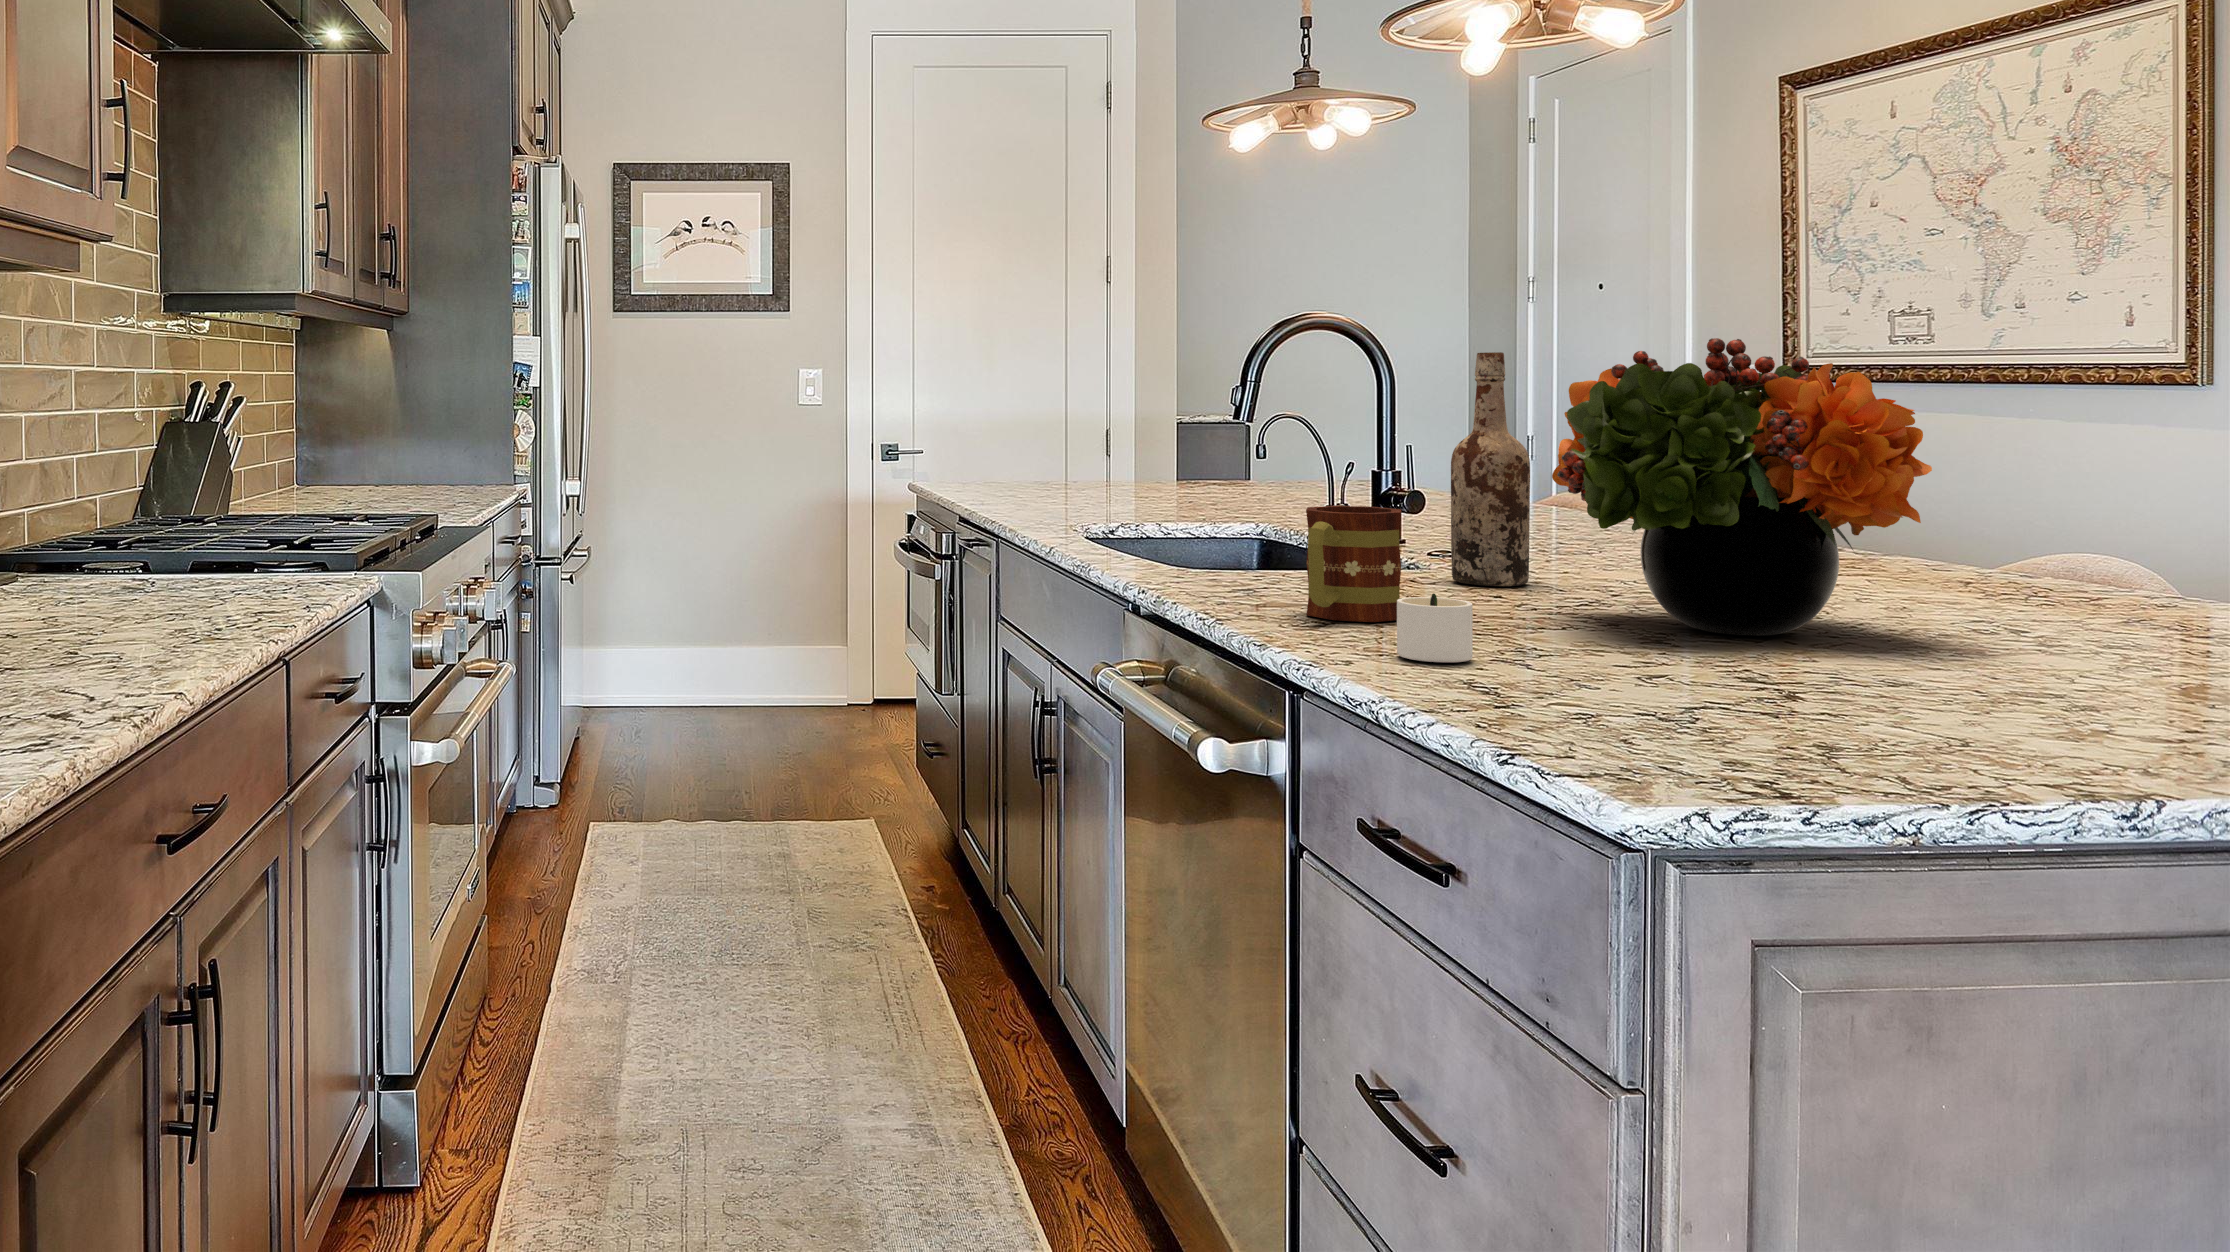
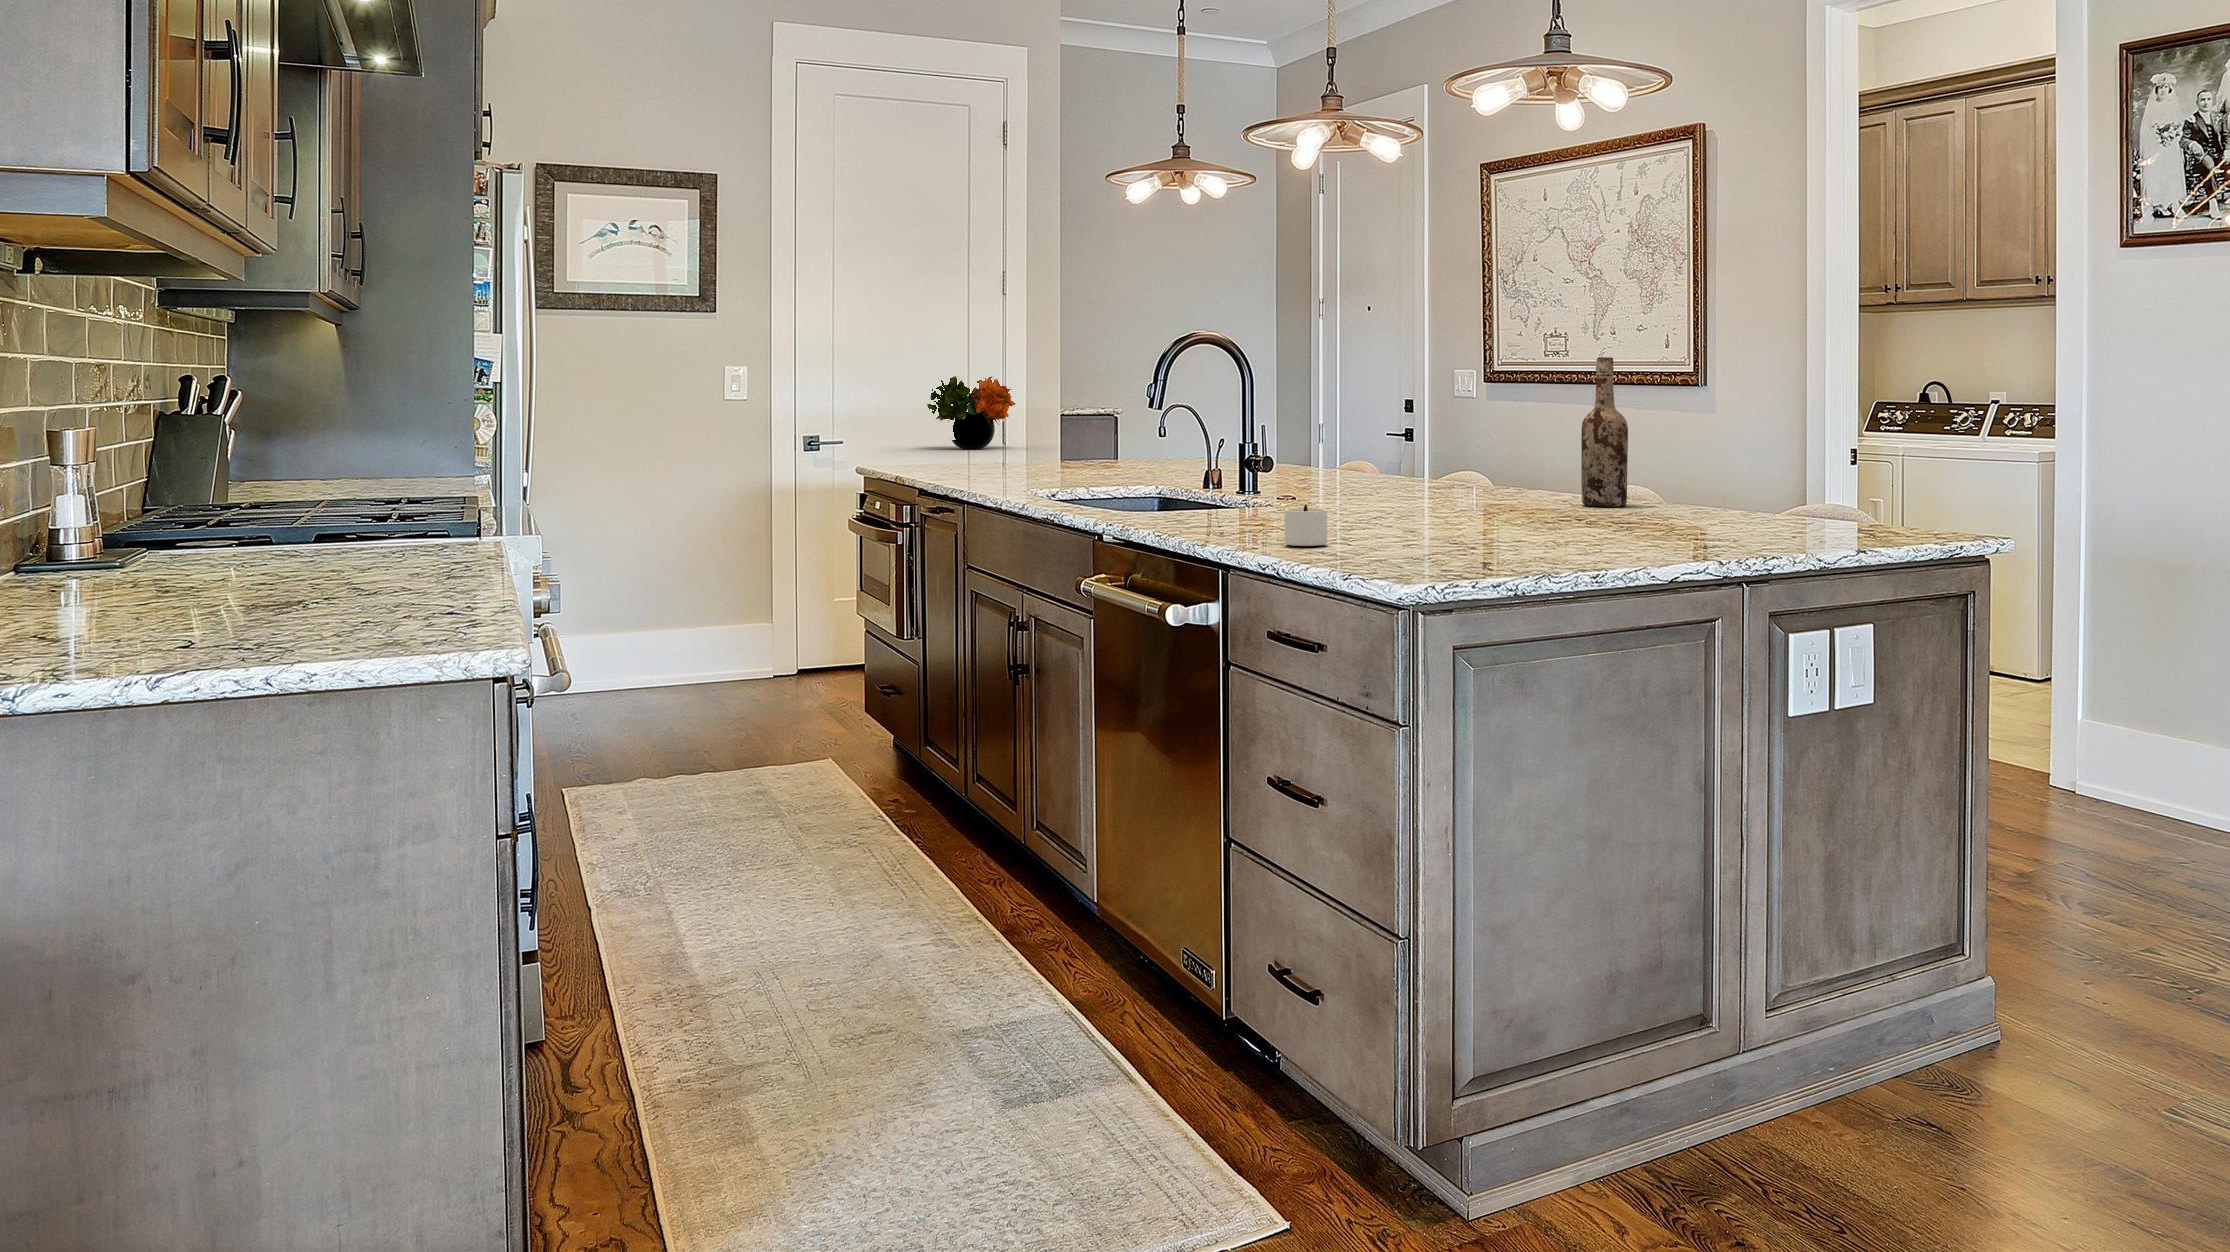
flower arrangement: present [1552,338,1932,636] -> present [927,376,1015,449]
wine bottle: present [1451,352,1530,586] -> present [1581,357,1628,507]
mug: present [1306,506,1401,622] -> none [1220,457,1279,531]

